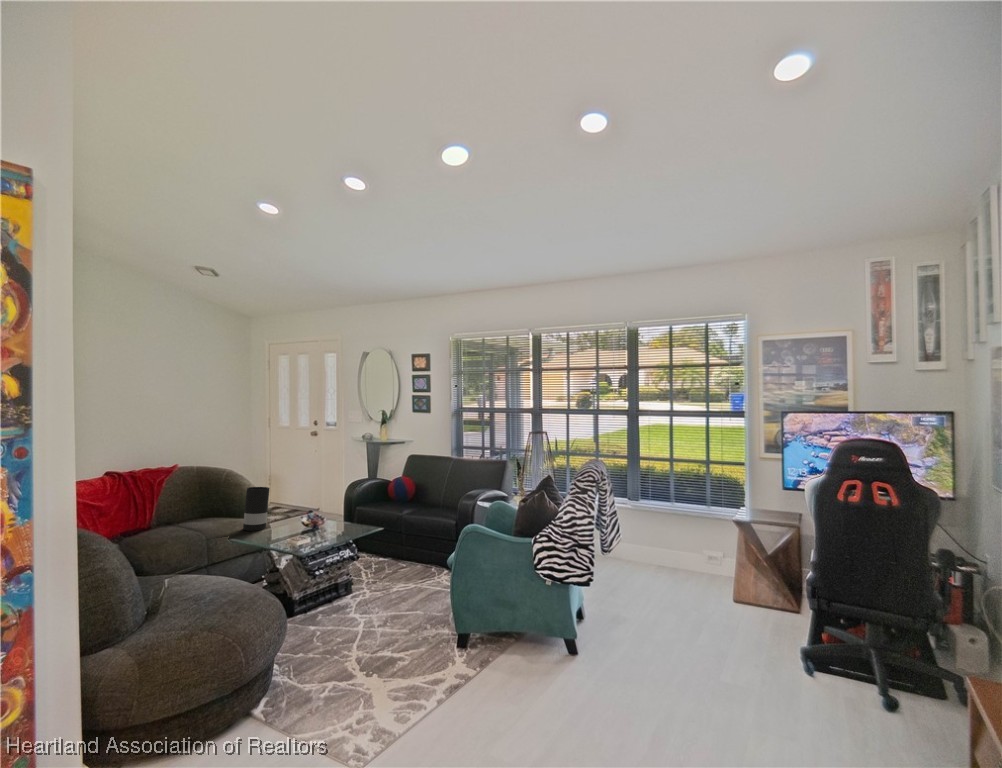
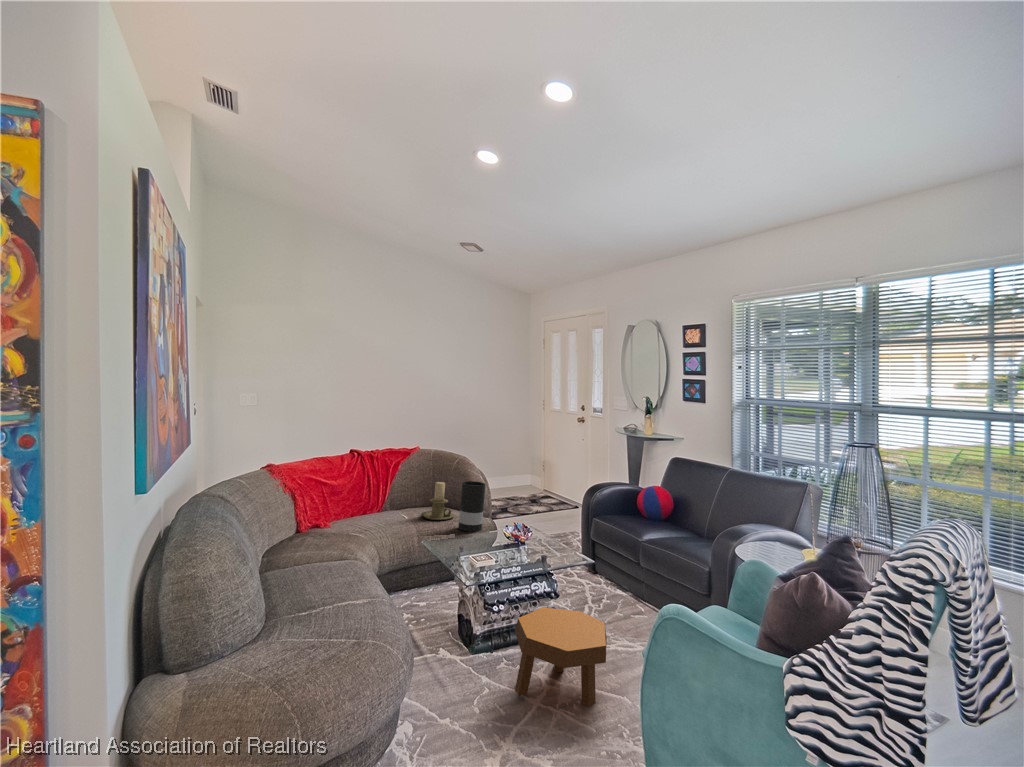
candle holder: none [193,493,228,529] -> present [421,482,454,520]
footstool: none [335,564,409,629] -> present [515,607,607,707]

